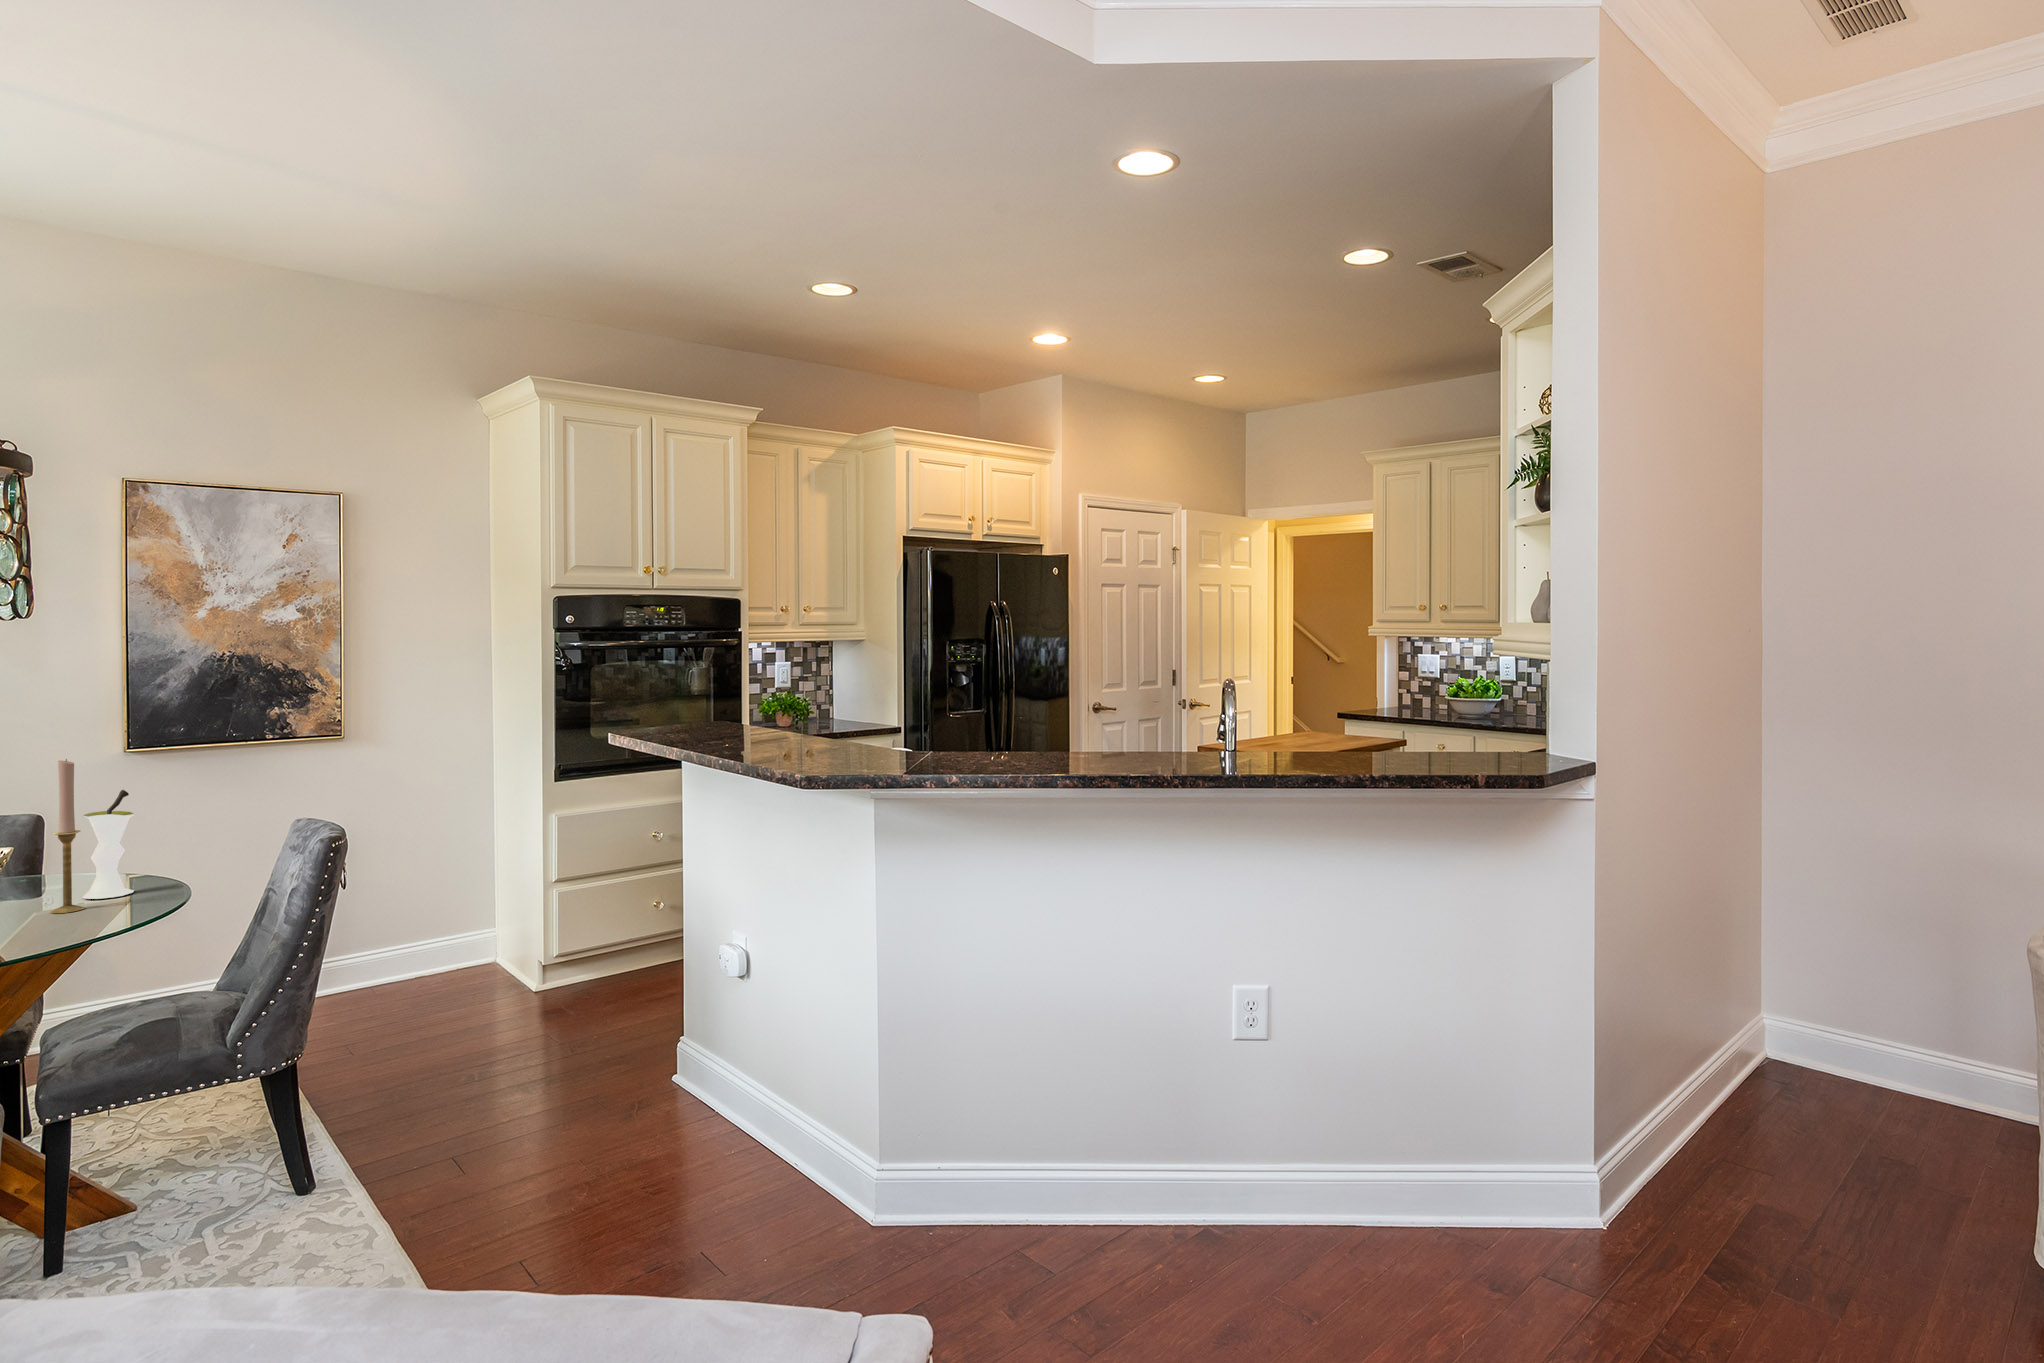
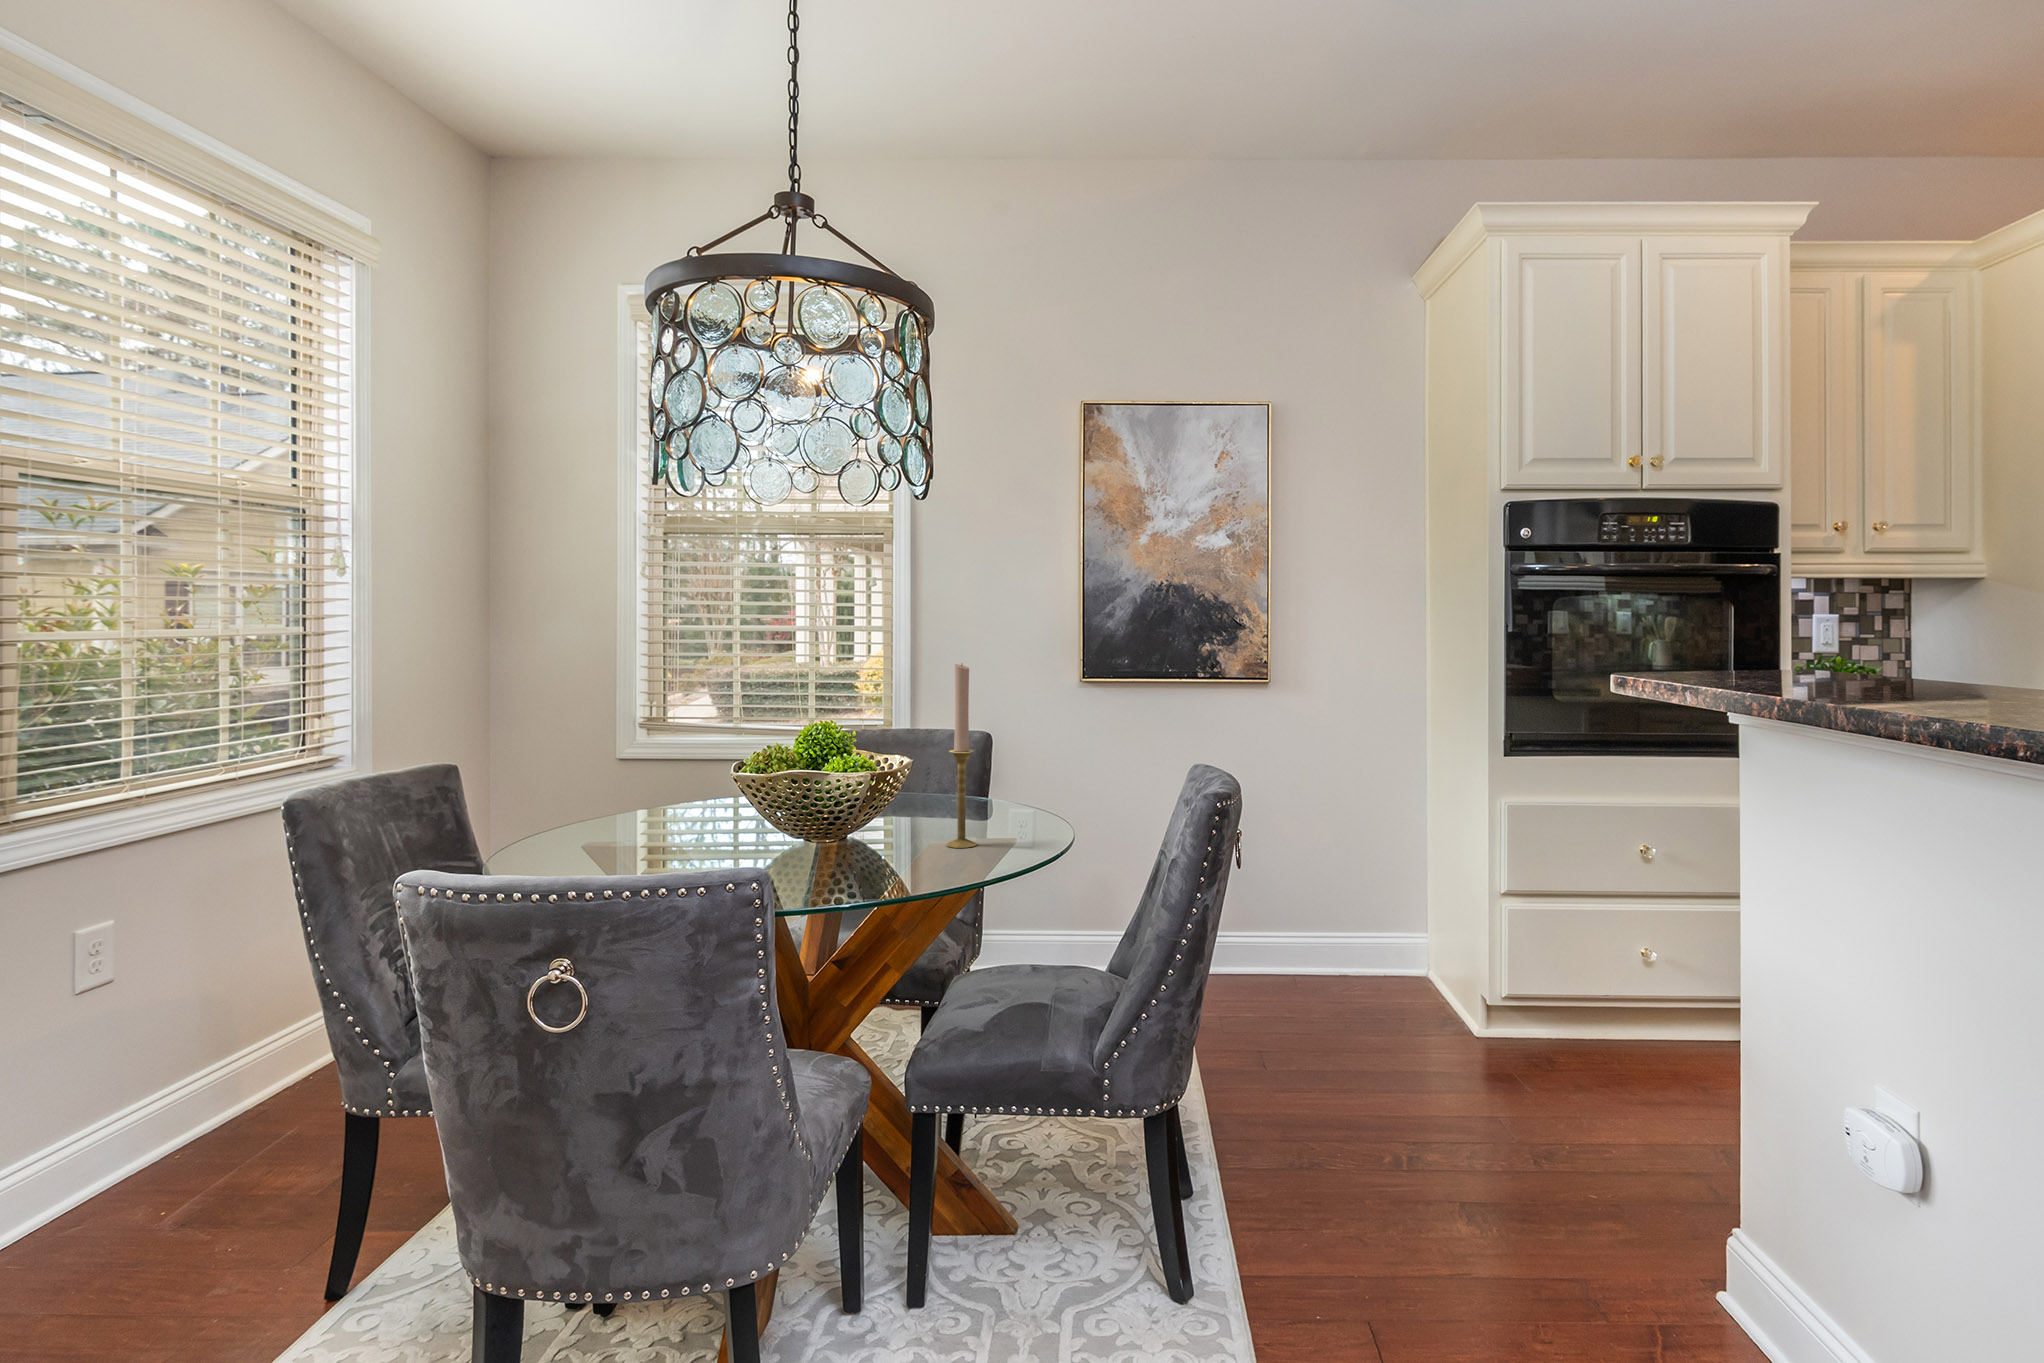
vase: present [83,790,135,899] -> none [984,708,1034,836]

